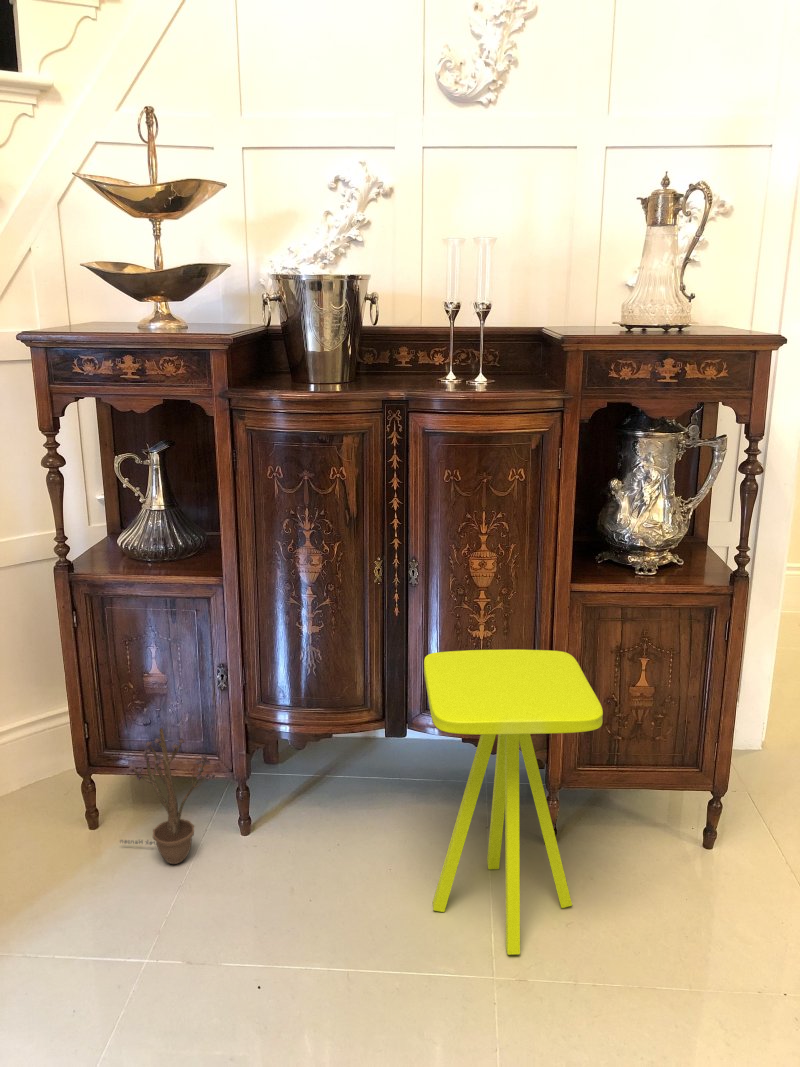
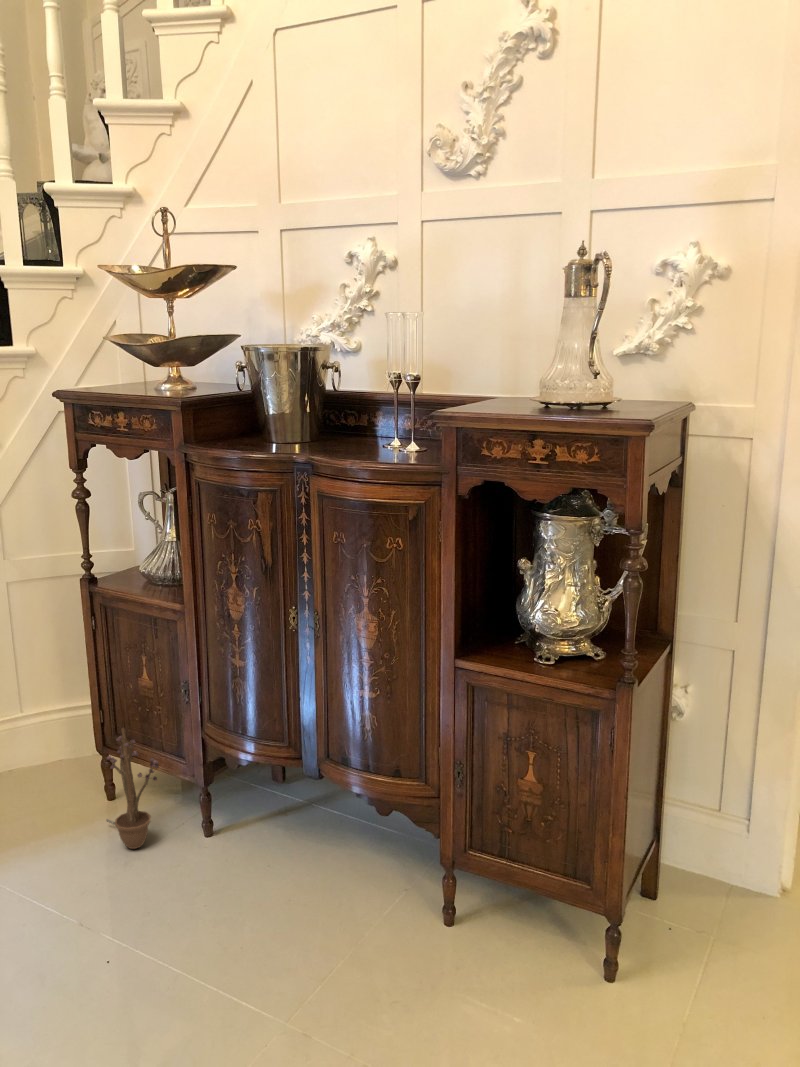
side table: present [424,649,603,955] -> none [234,703,428,1003]

